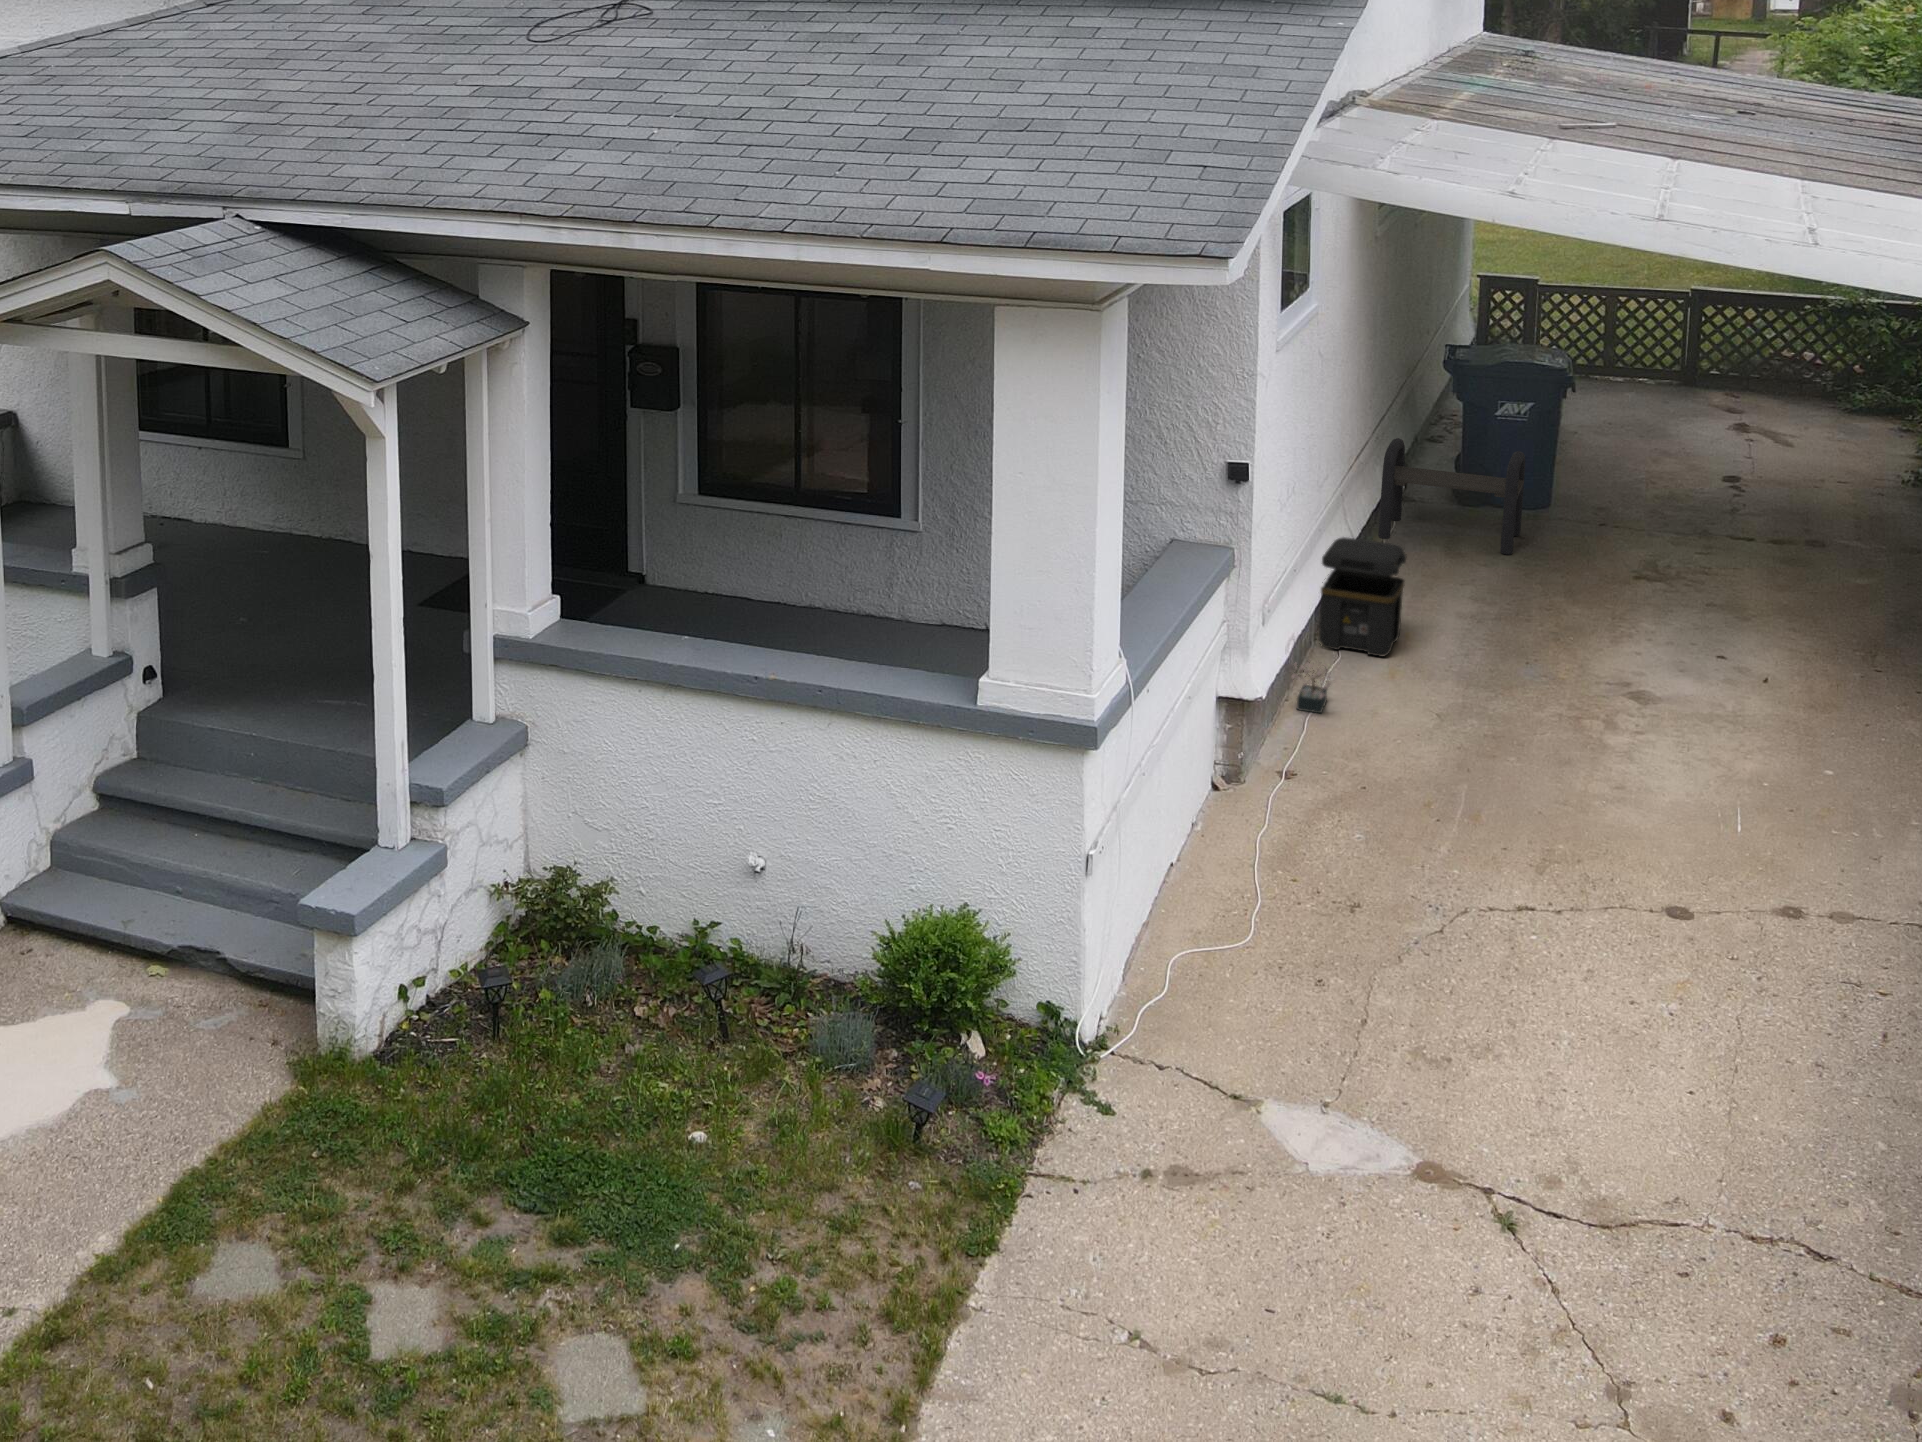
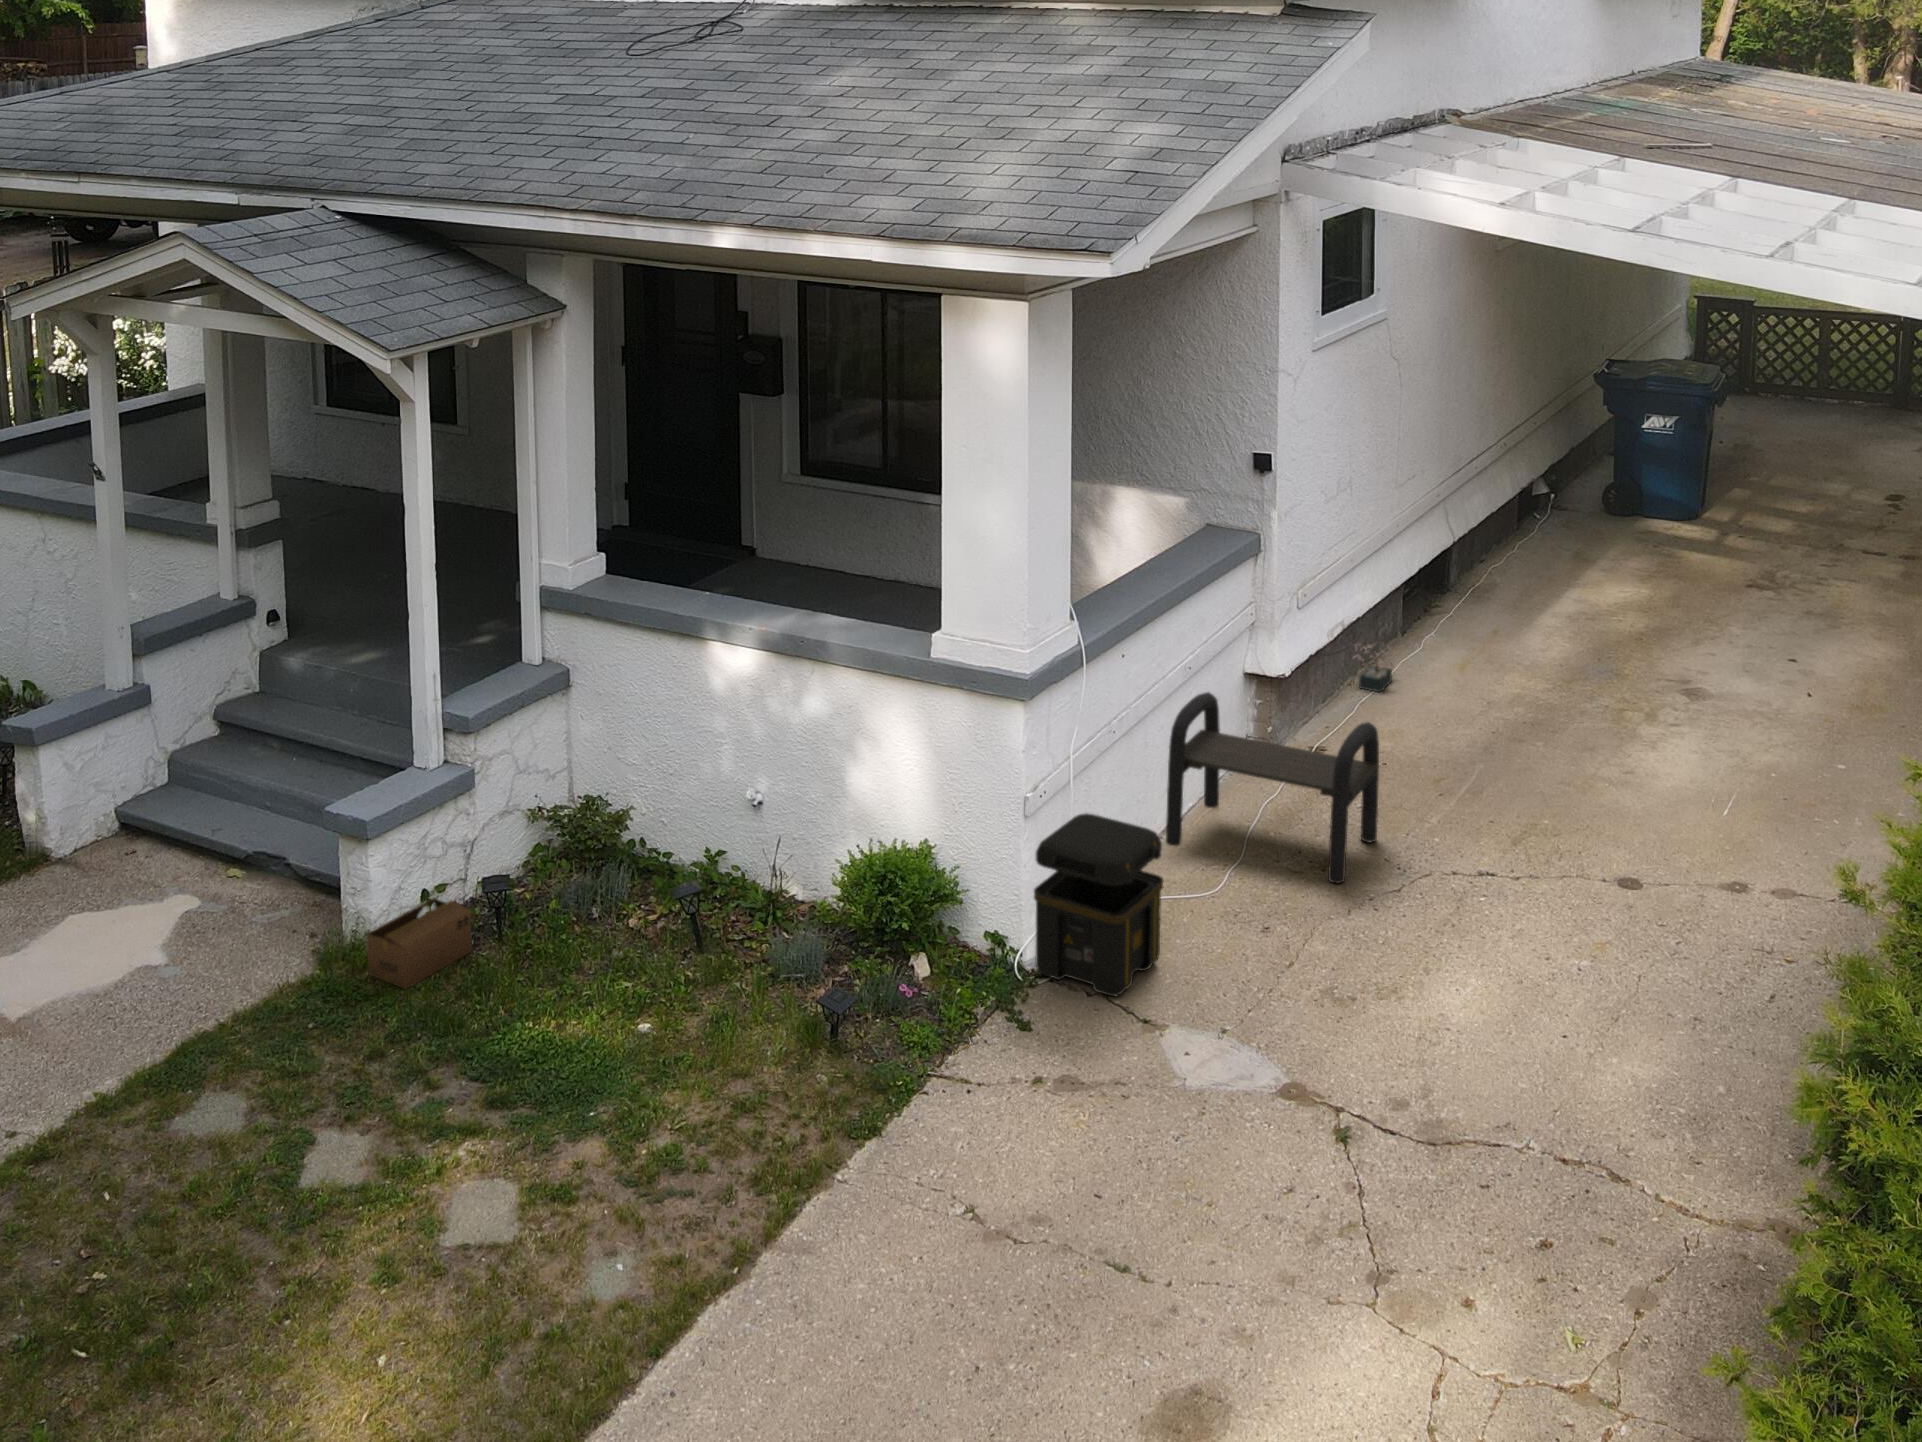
bench: present [1378,438,1525,555] -> present [1166,692,1379,884]
toolbox: present [1319,537,1407,656] -> present [1034,814,1163,996]
cardboard box: none [353,986,466,1103] -> present [366,897,476,989]

